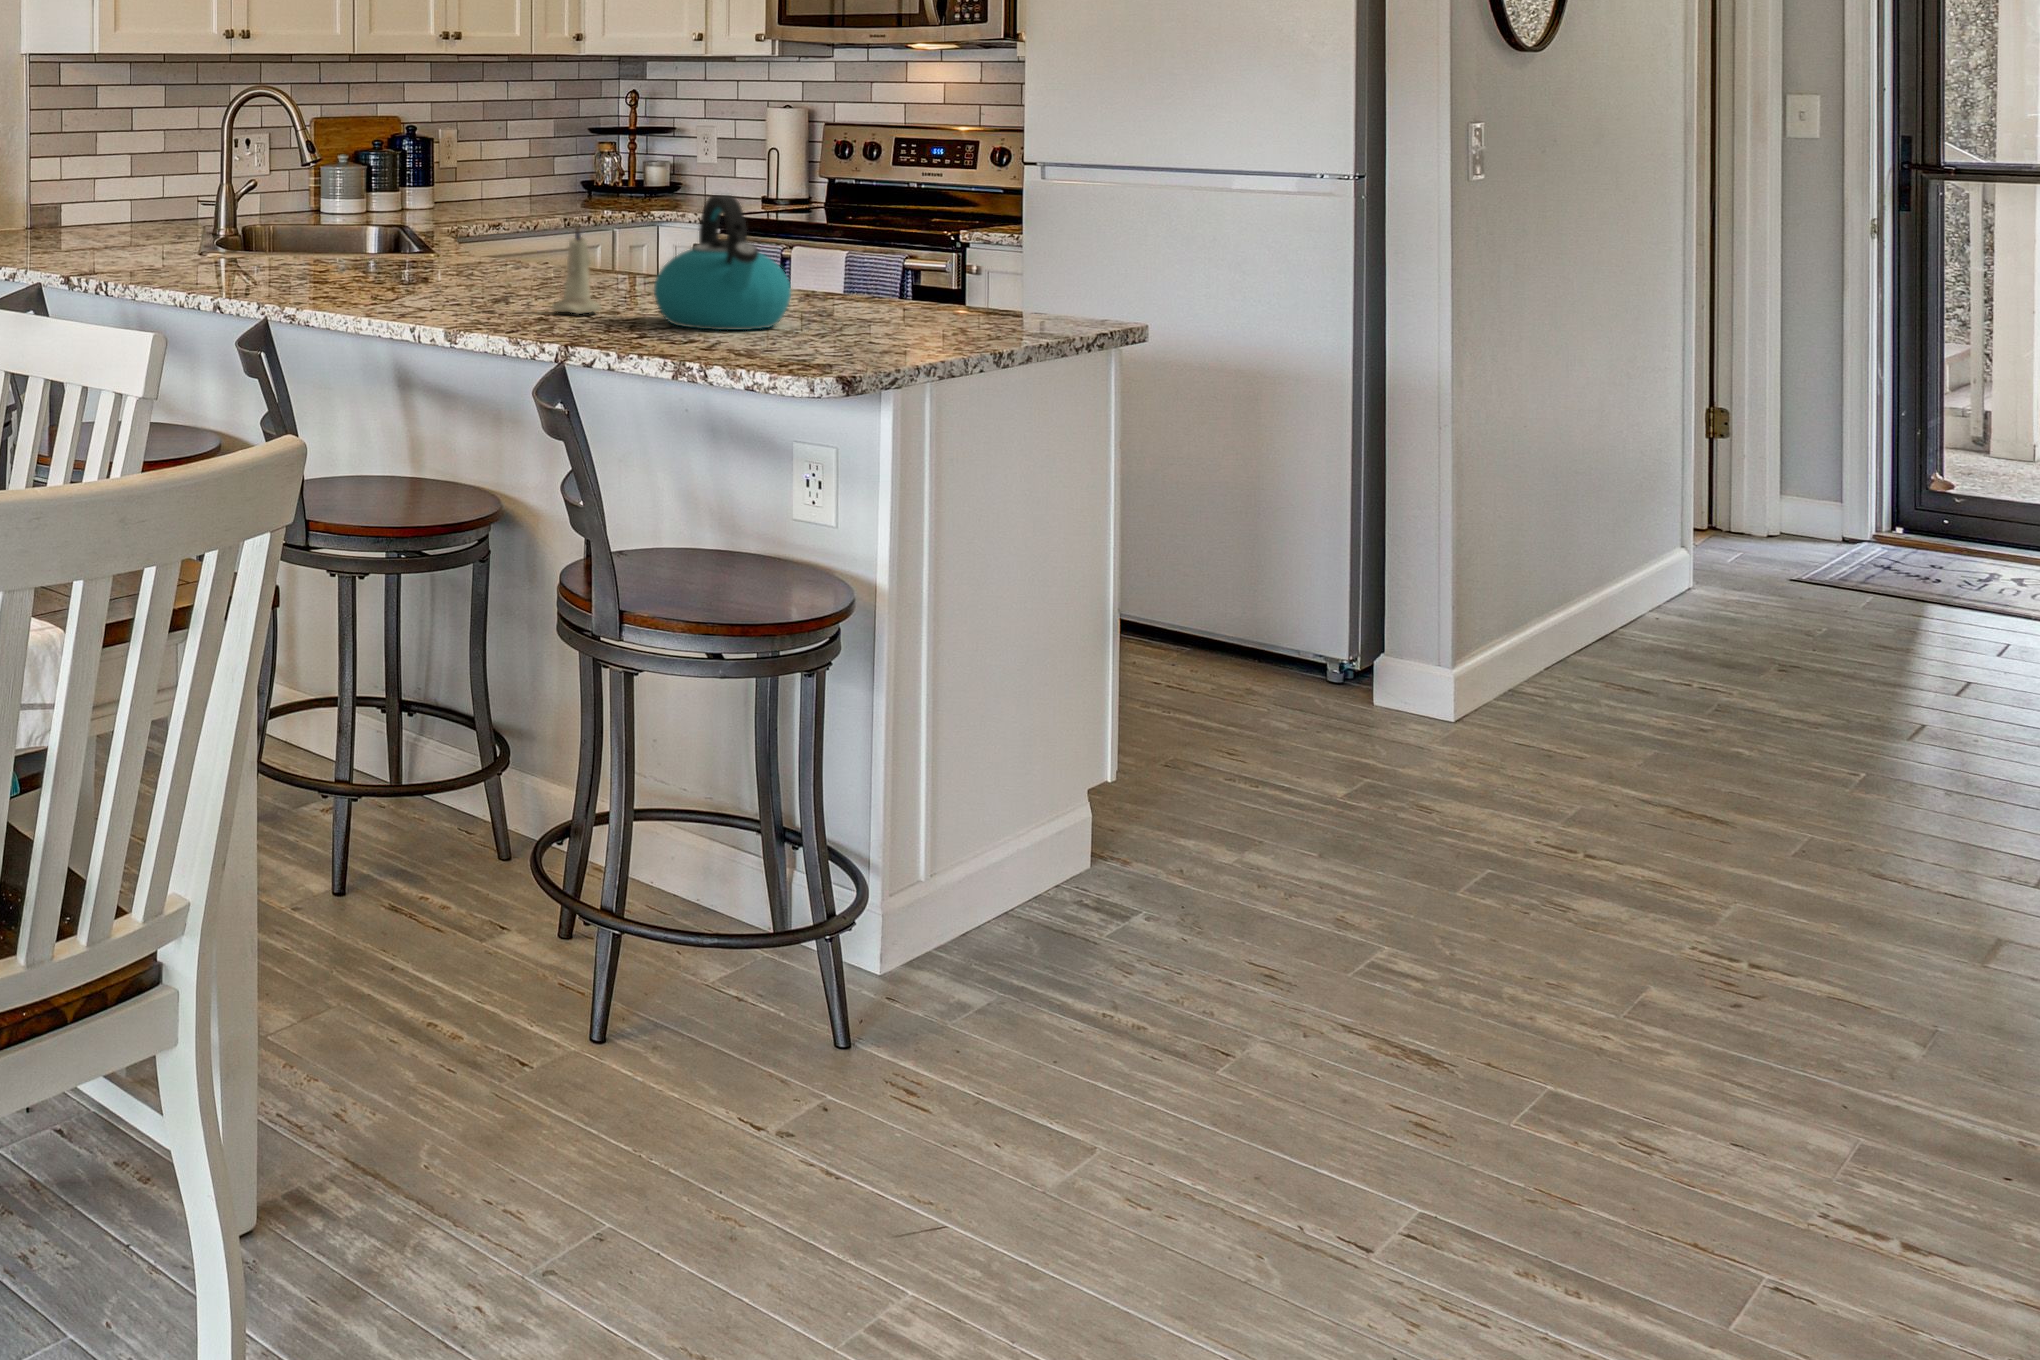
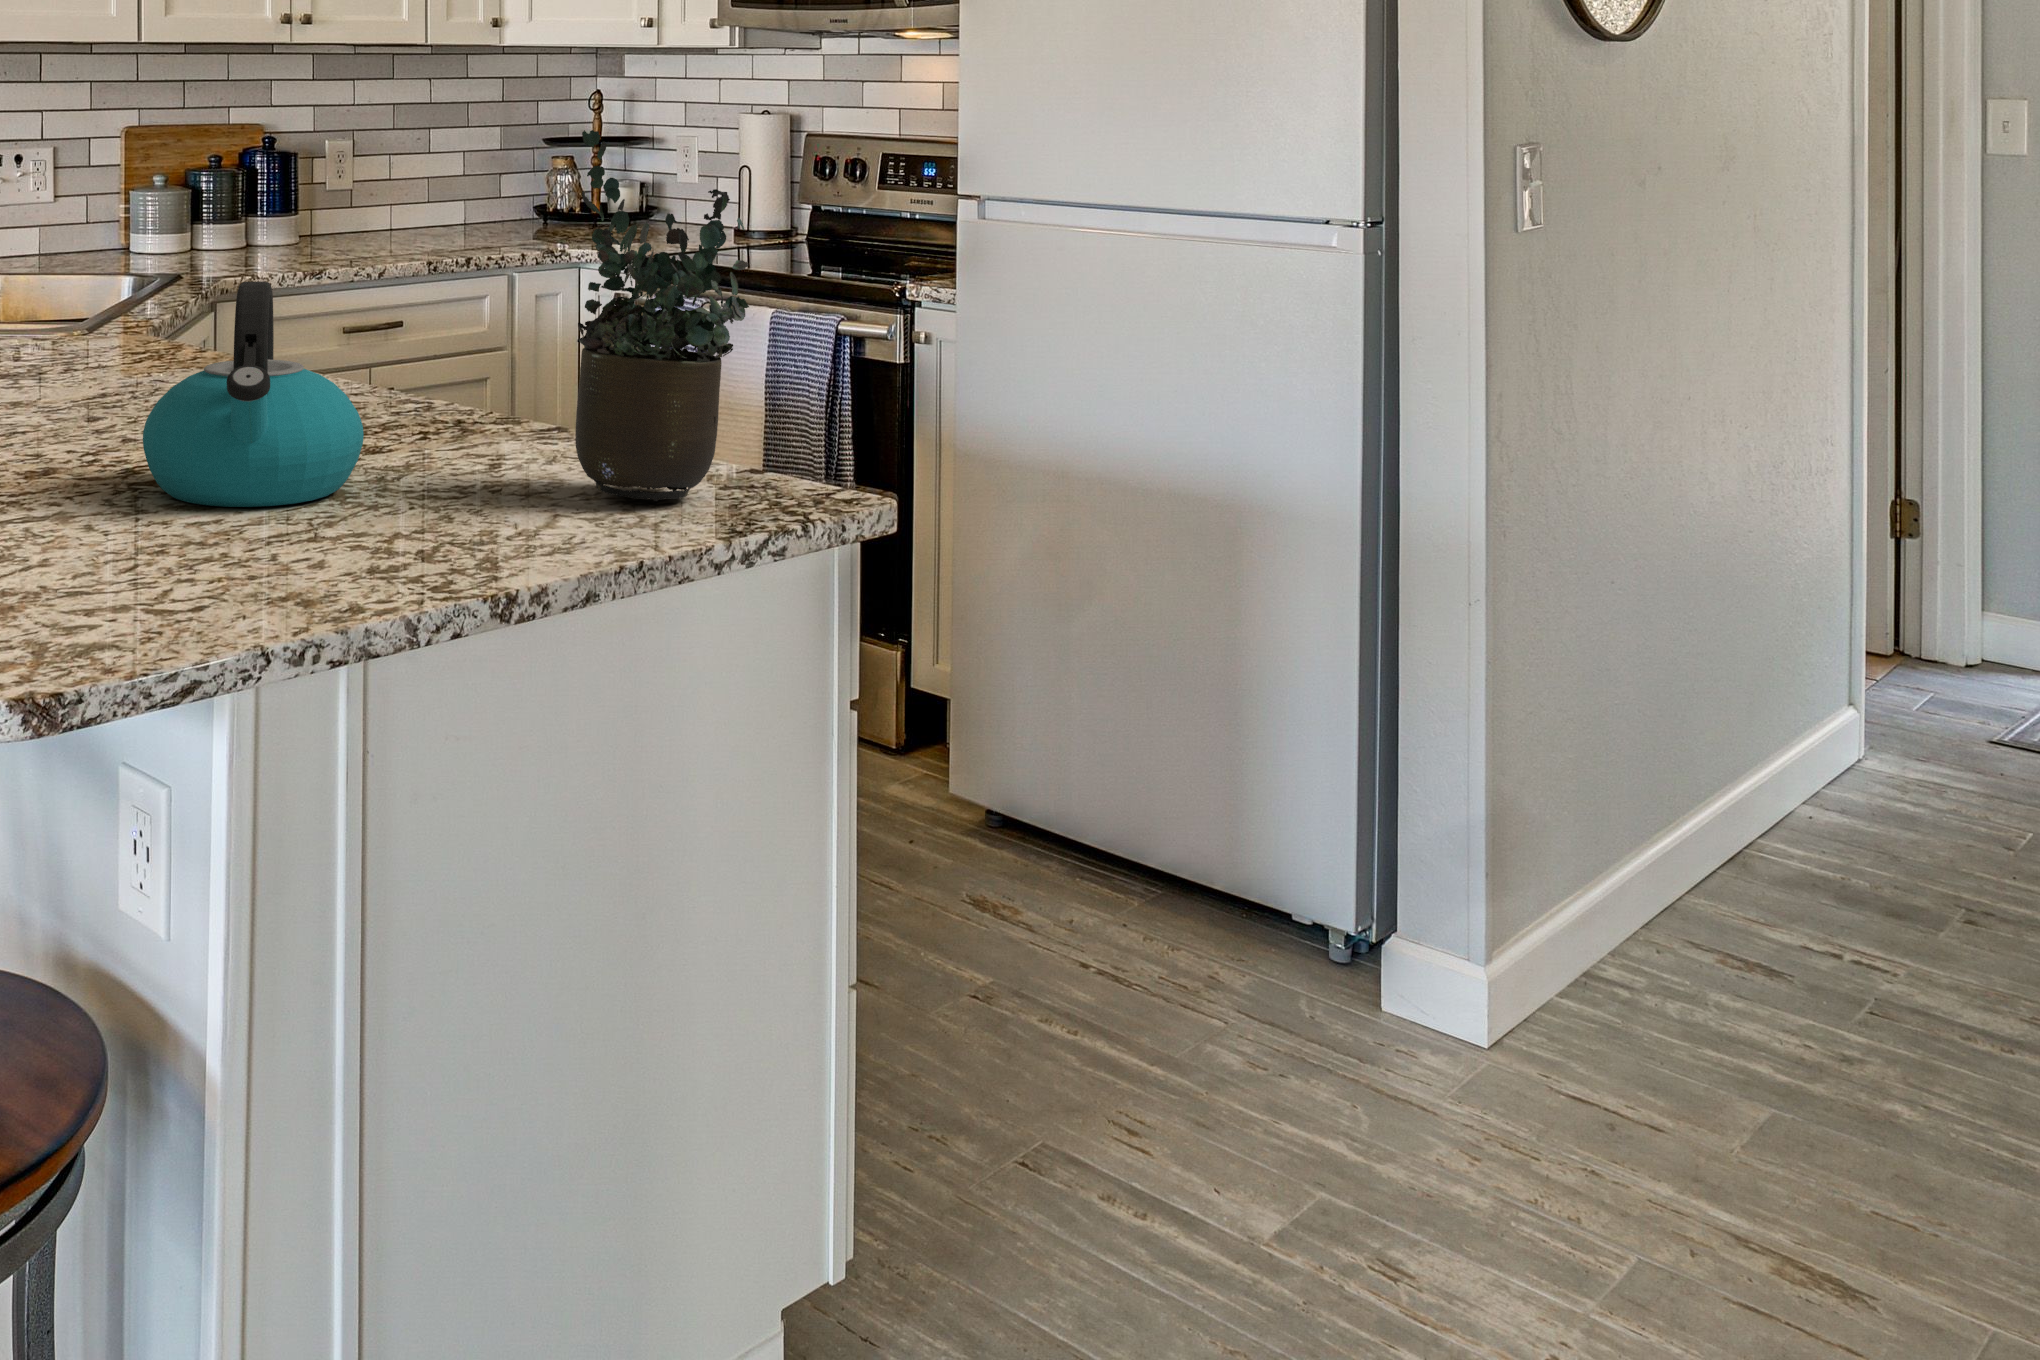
potted plant: none [908,101,1033,328] -> present [575,130,749,501]
candle: present [552,224,601,314] -> none [25,315,108,466]

